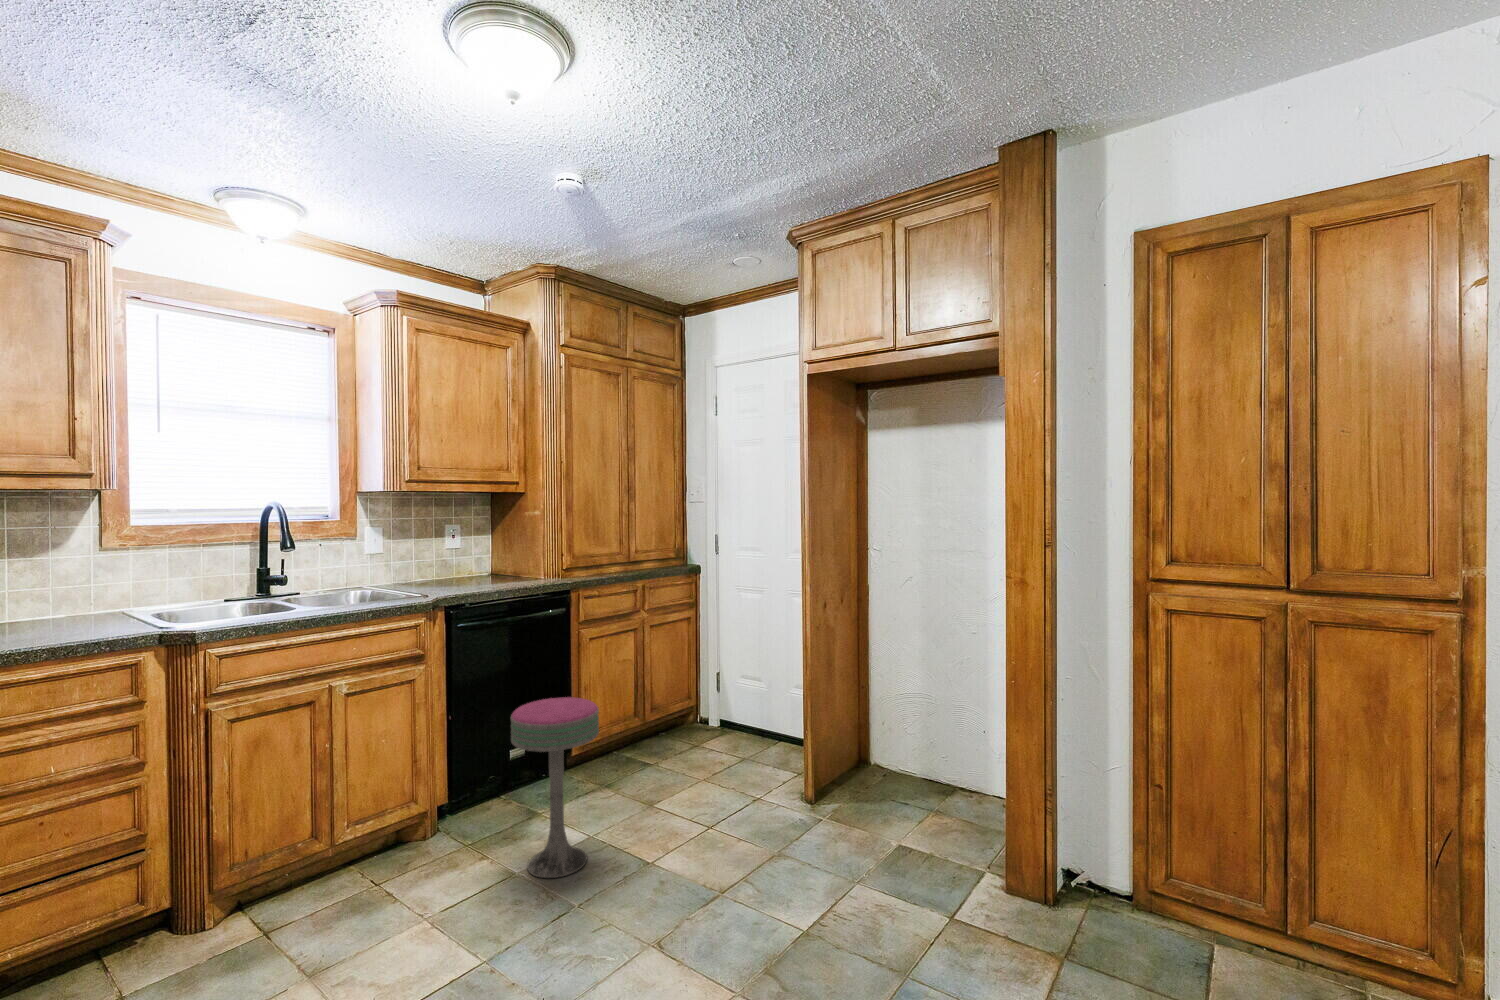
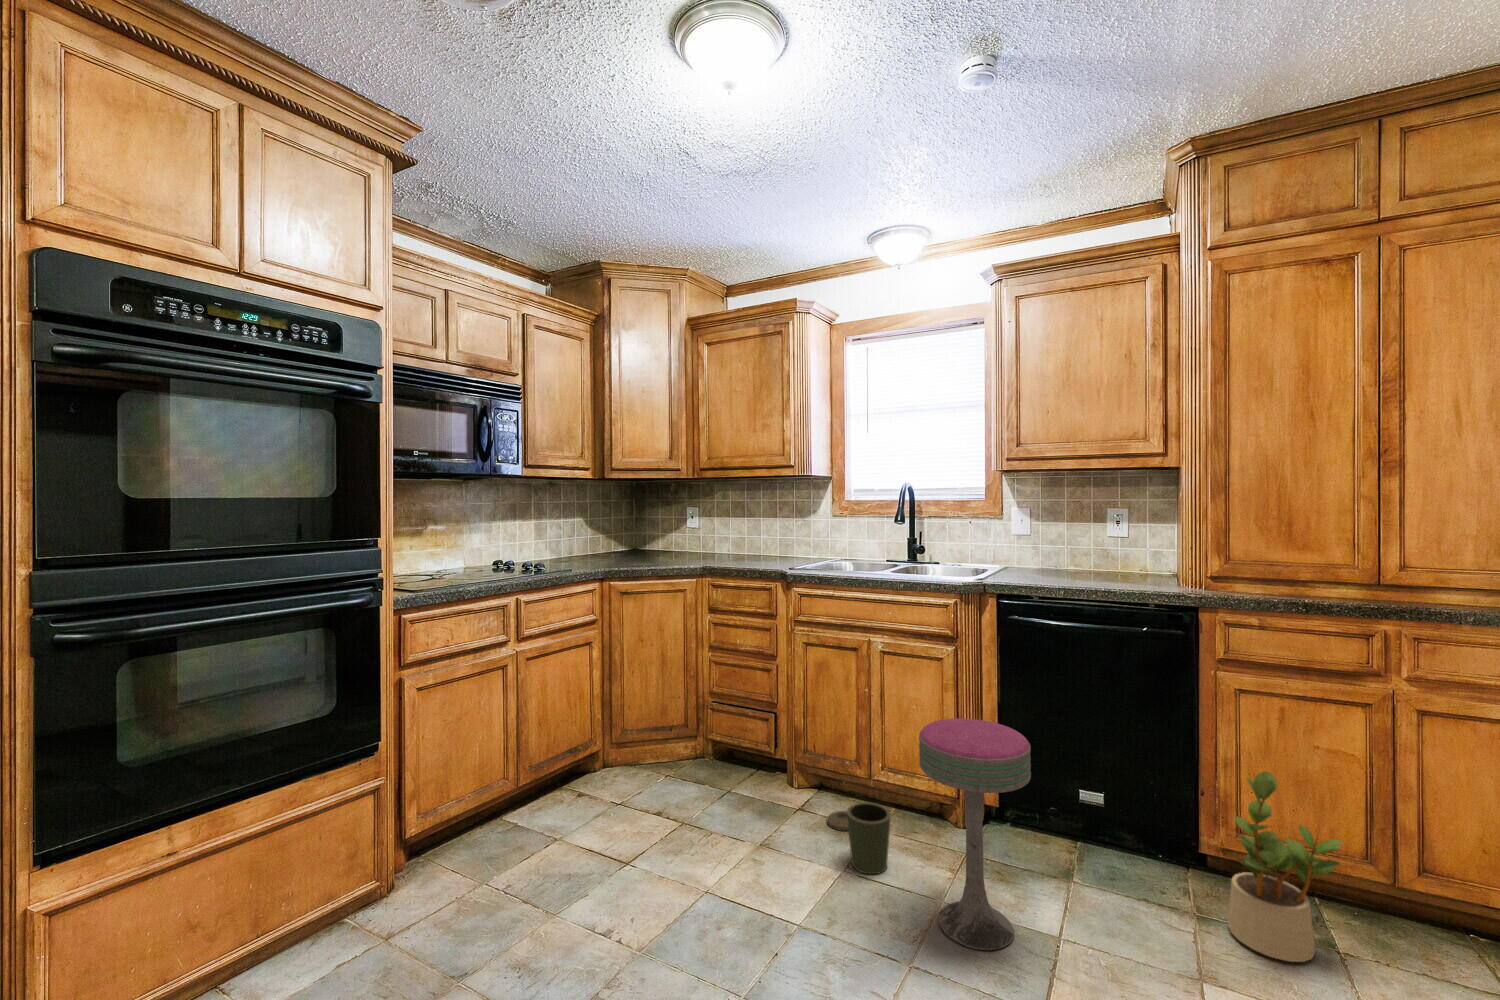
potted plant: none [617,676,665,782] -> present [1228,771,1343,962]
trash can: none [322,834,459,914] -> present [827,803,891,874]

